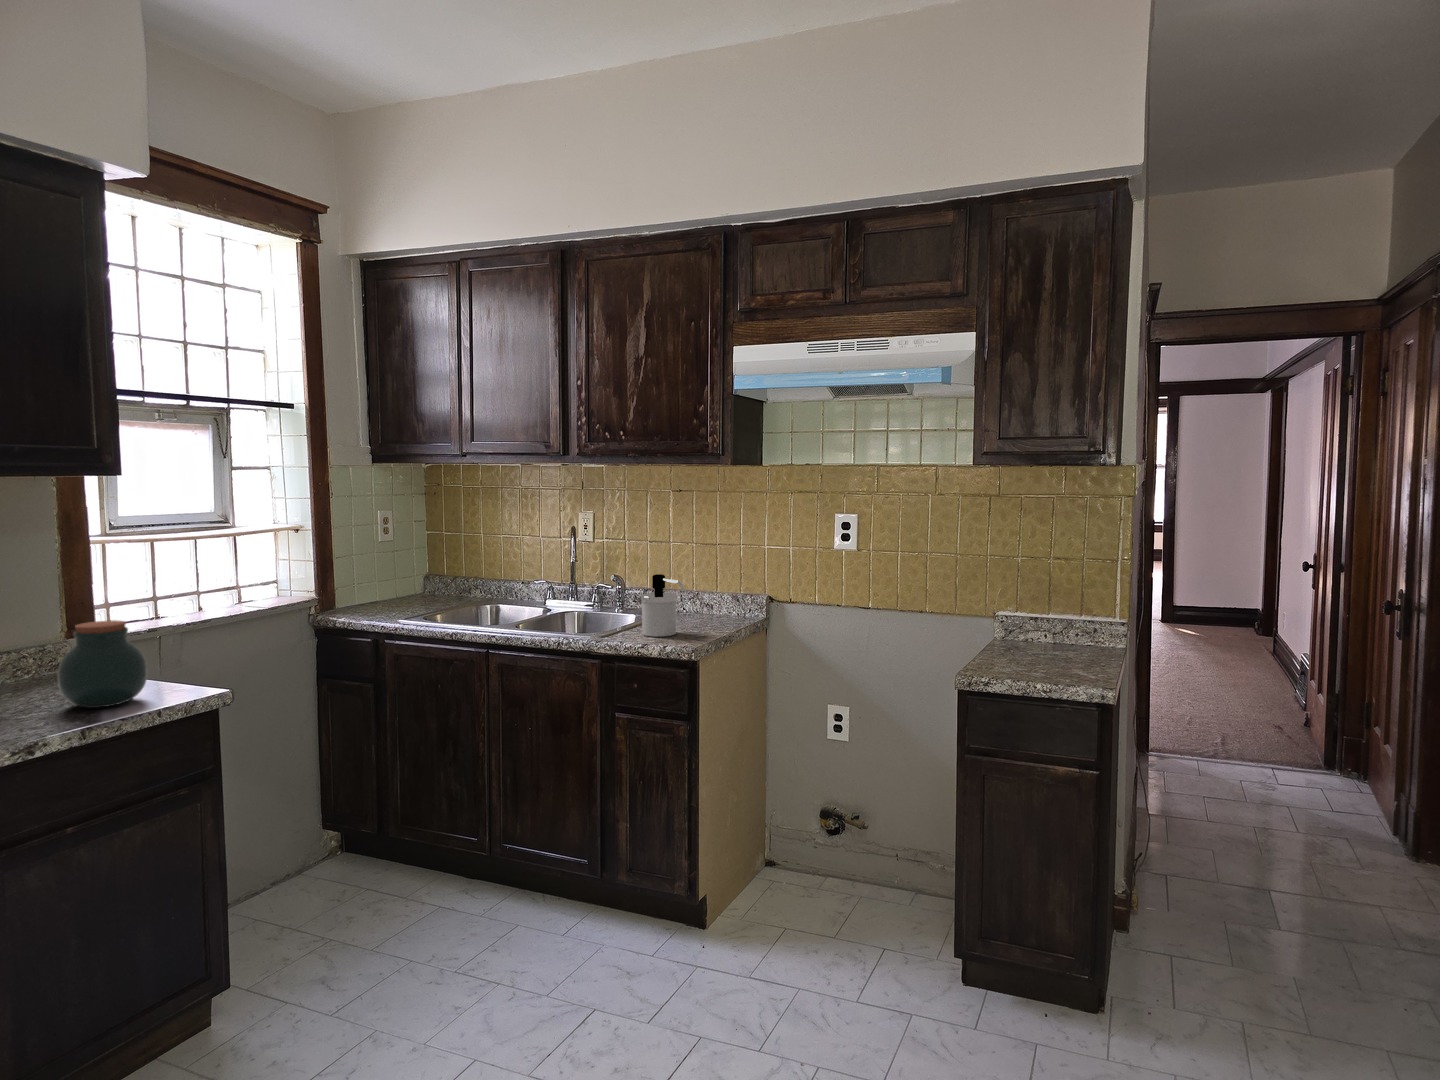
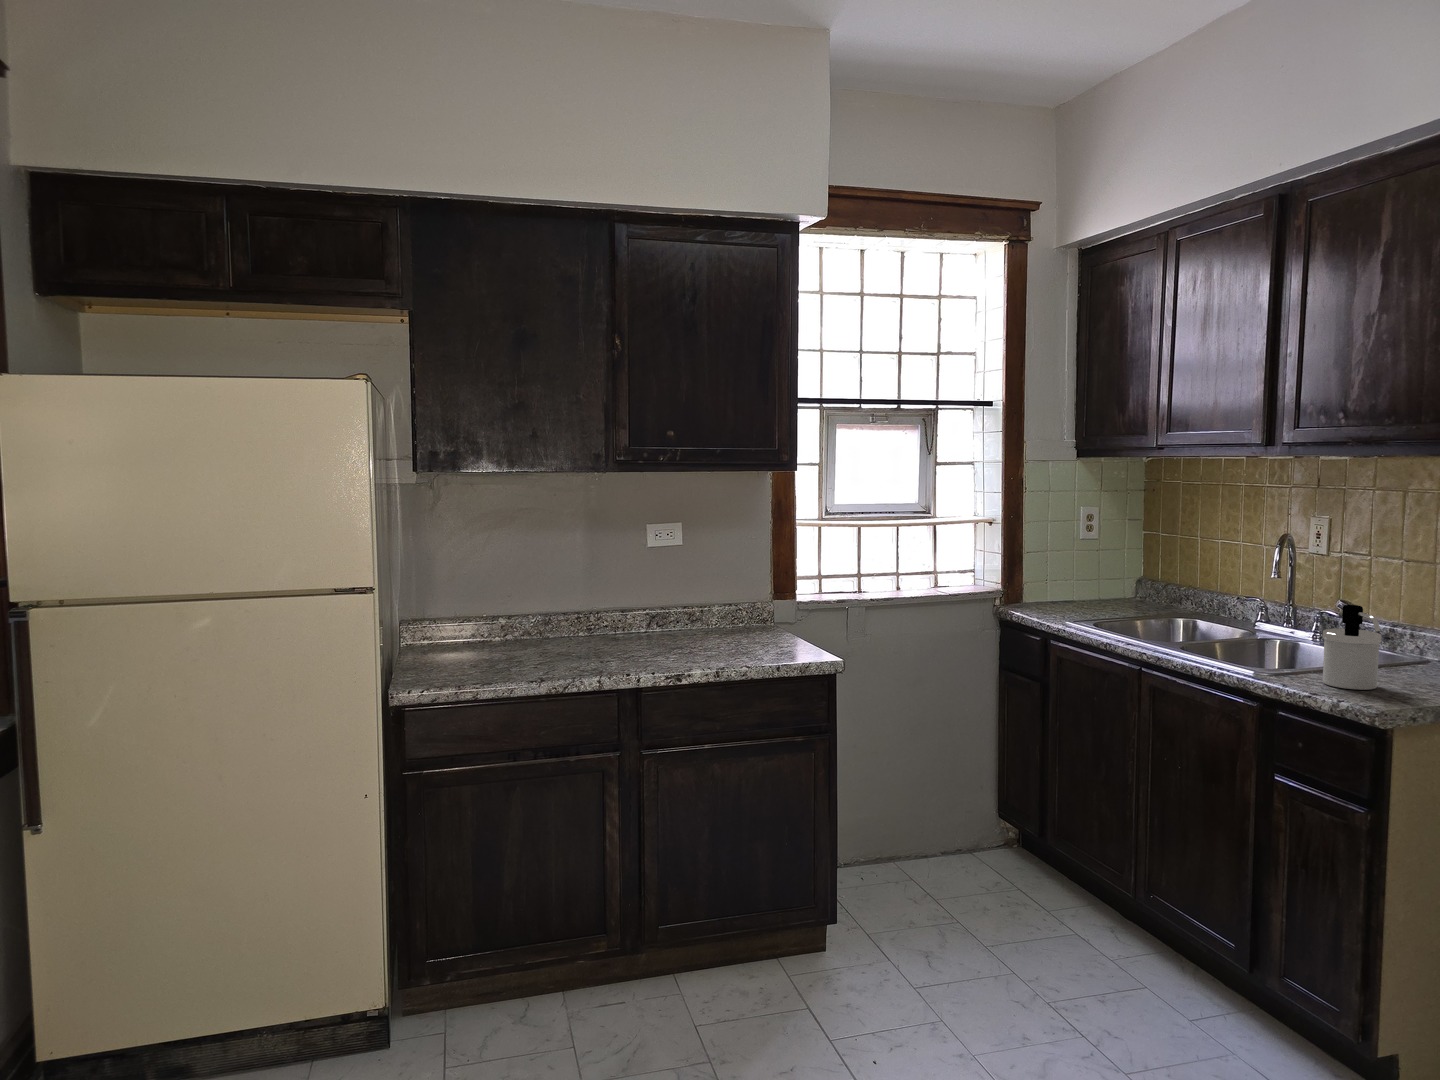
jar: present [58,620,147,708] -> none [724,587,784,656]

